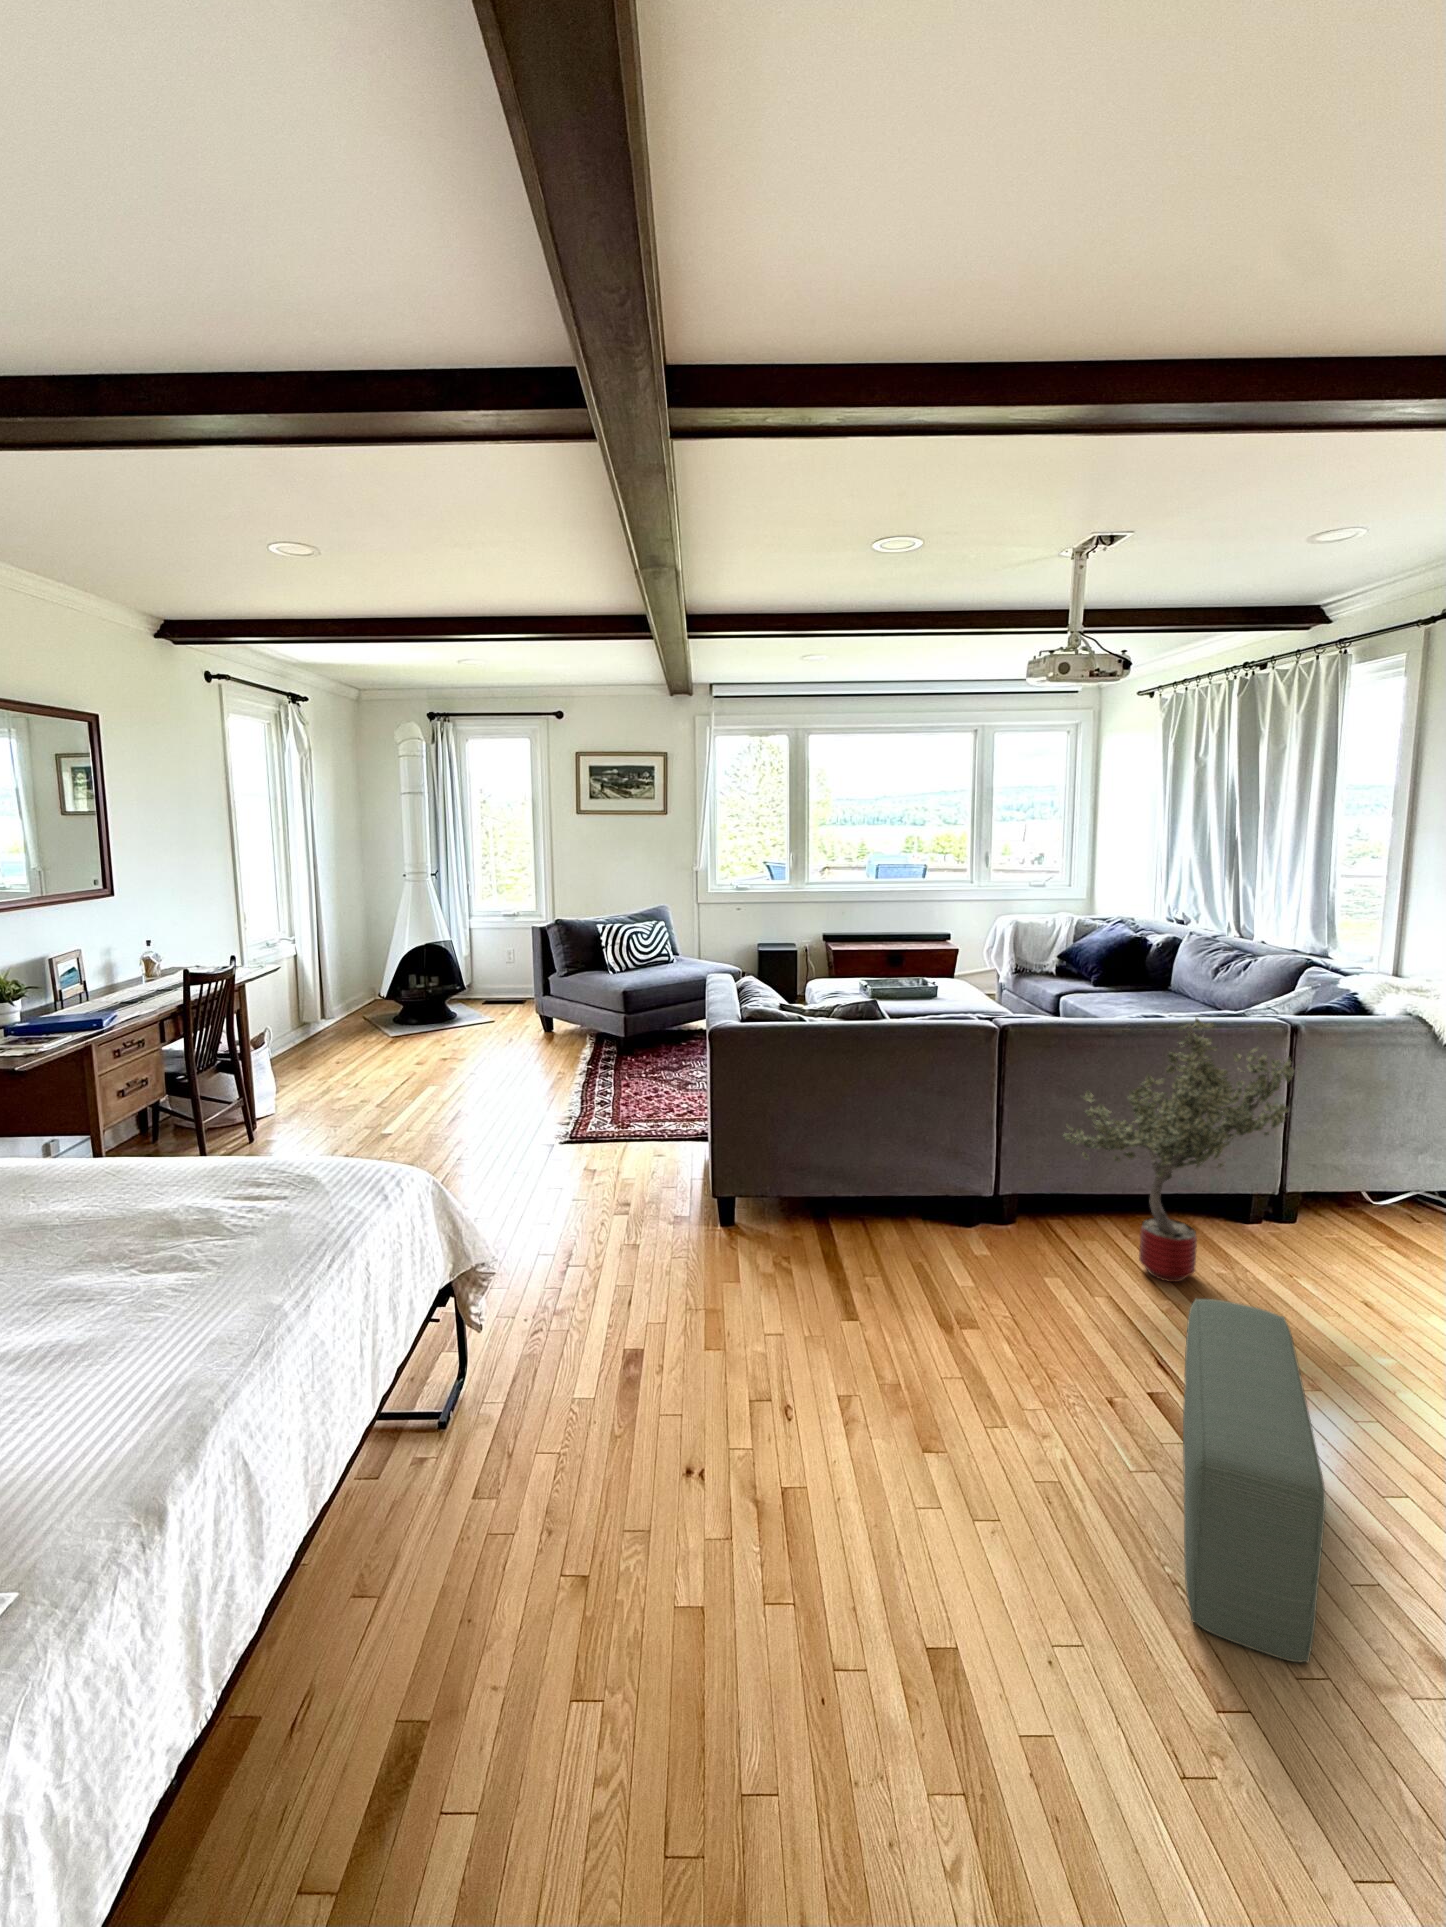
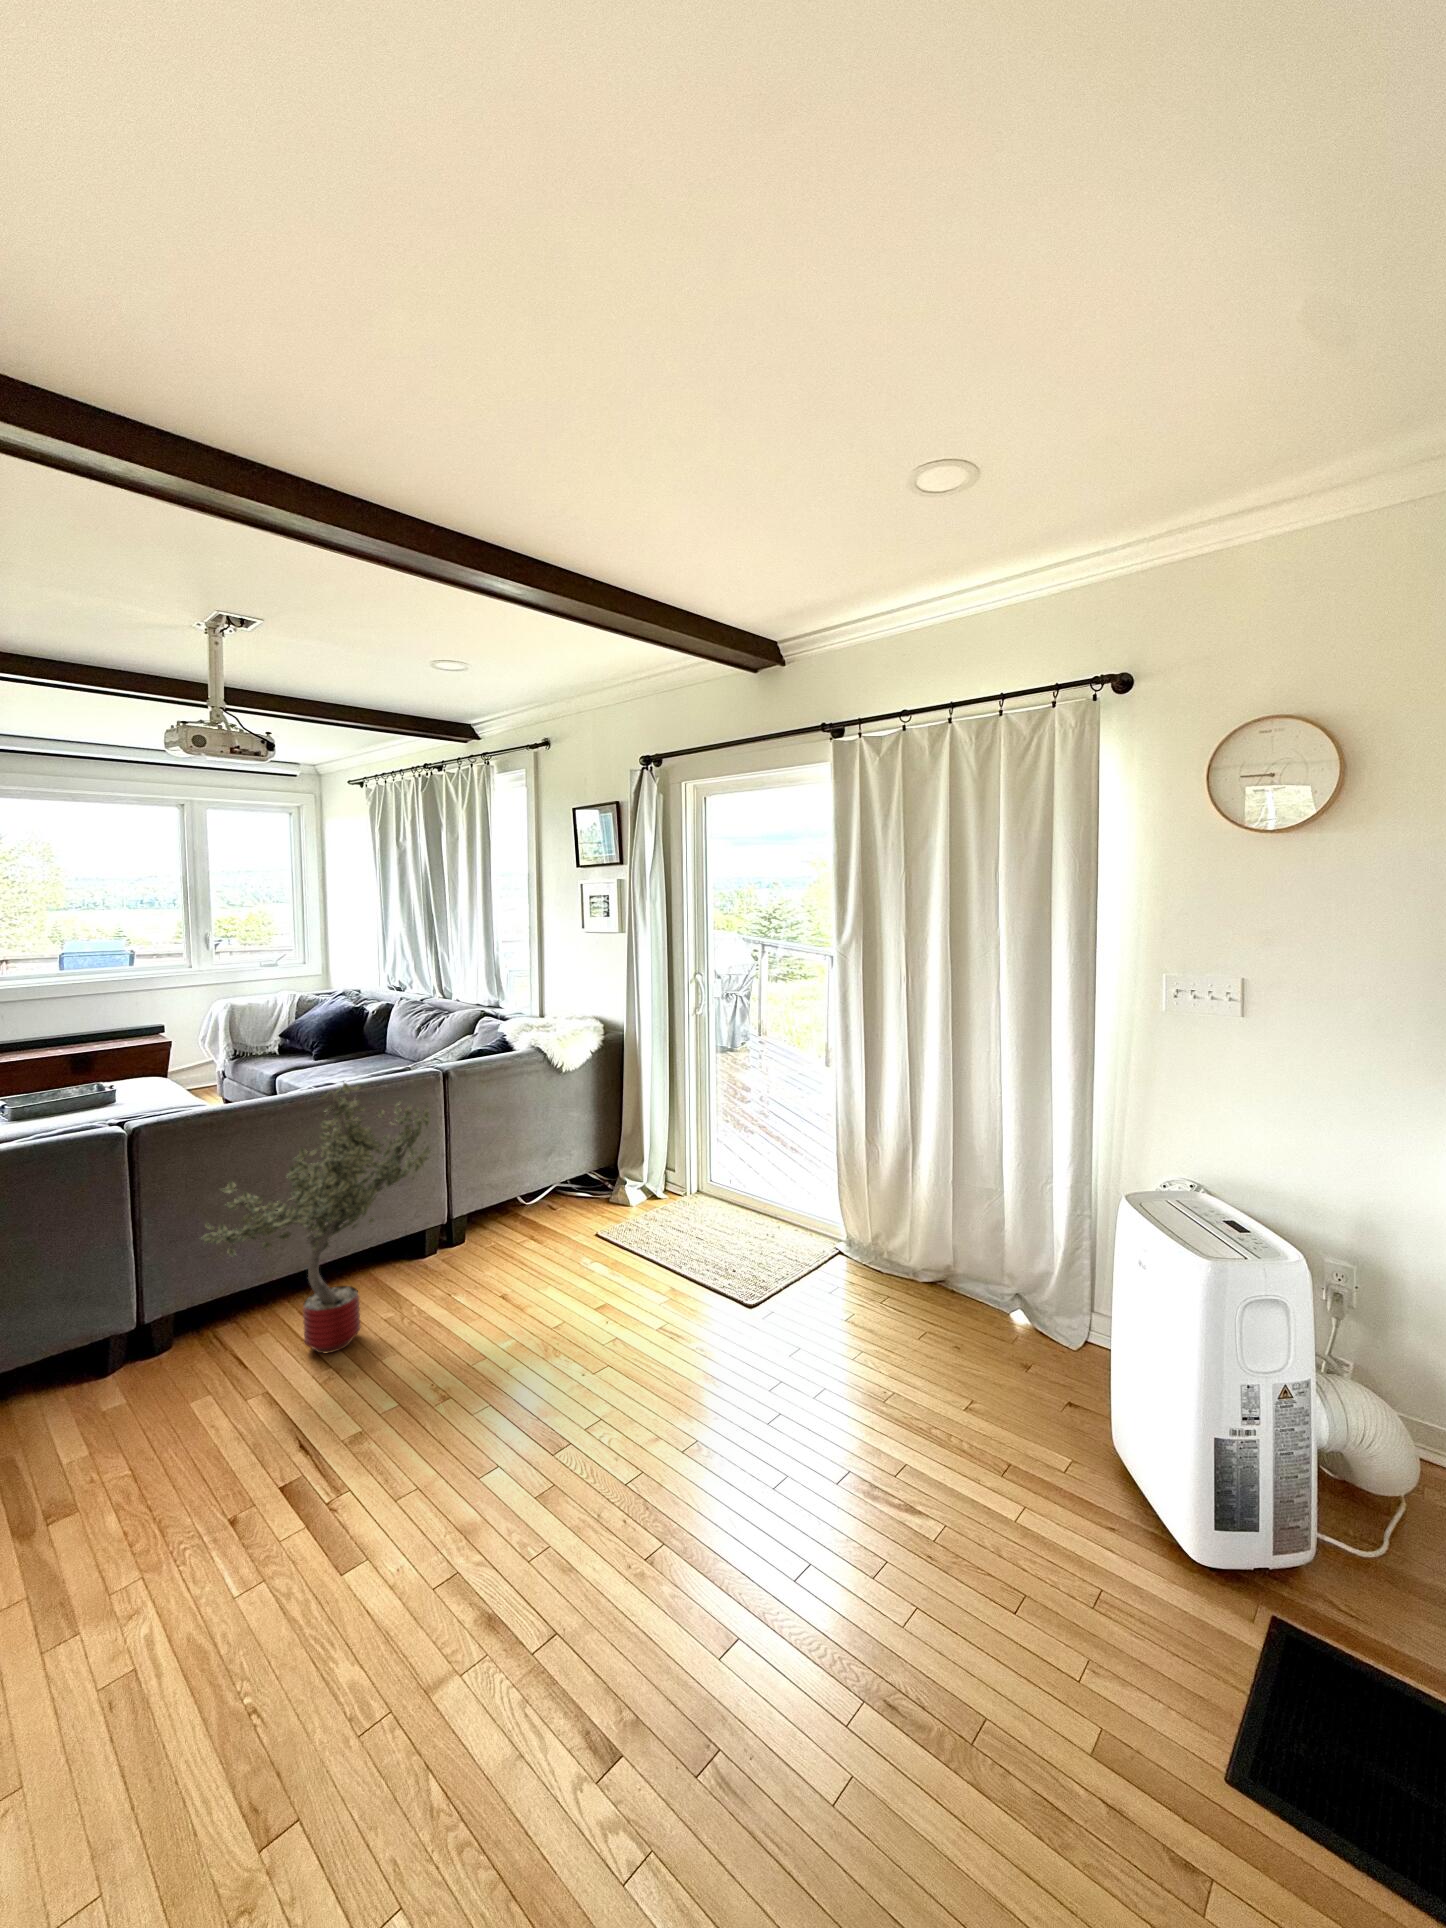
pouf: present [1183,1299,1326,1663] -> none [233,1363,397,1789]

